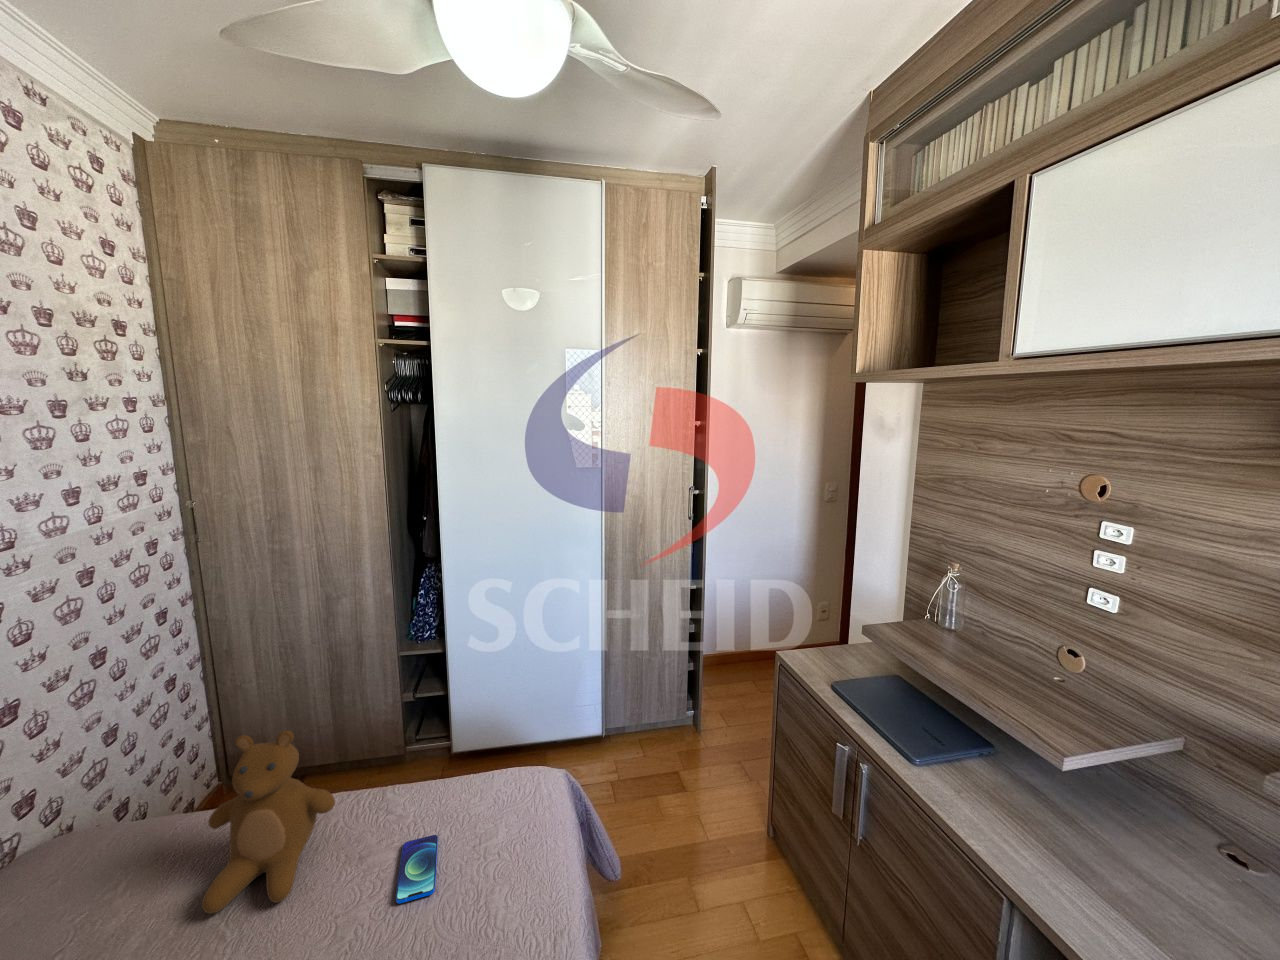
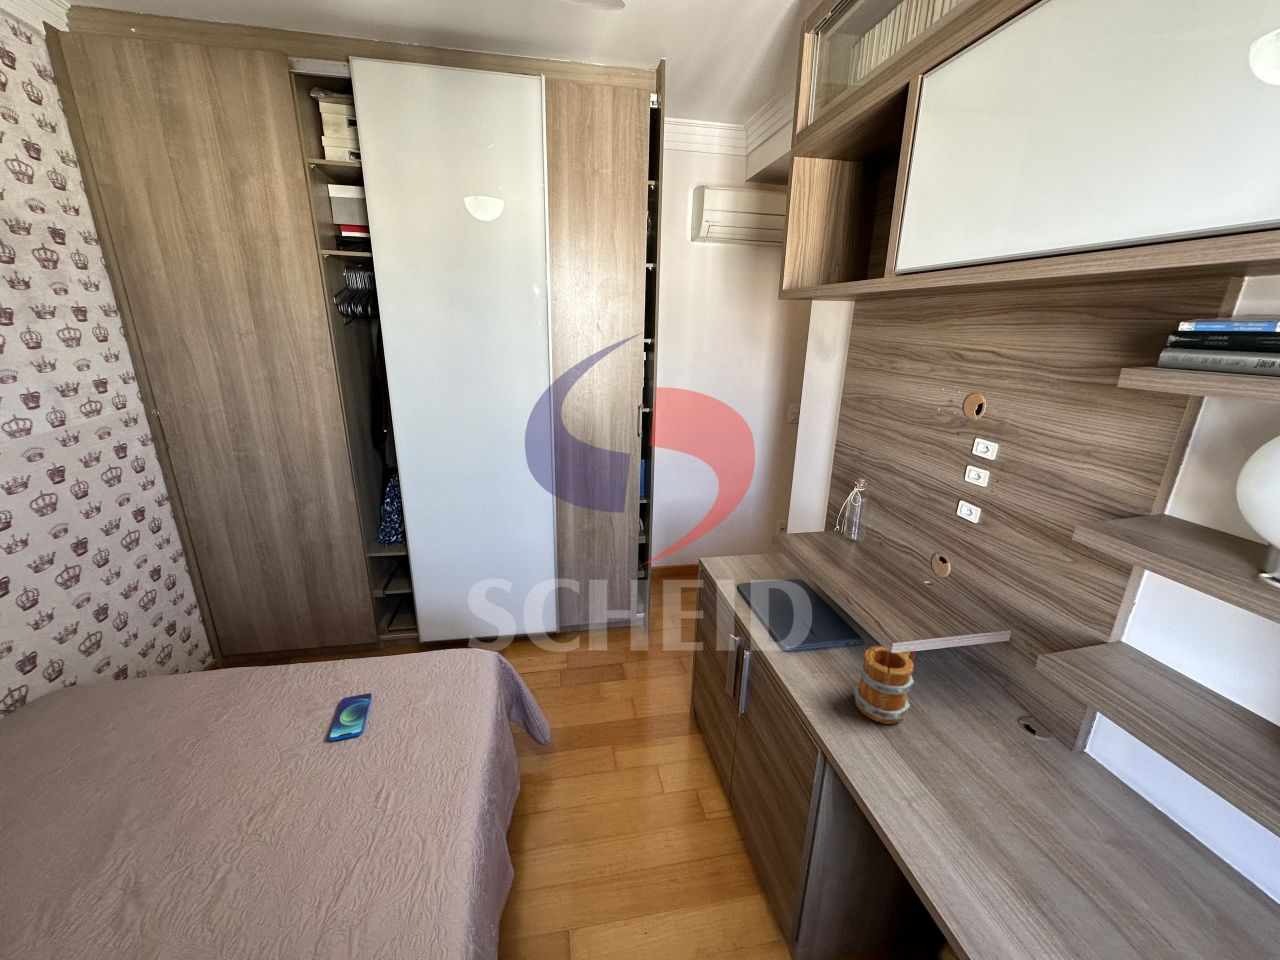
teddy bear: present [202,731,335,914] -> none [169,605,282,744]
mug: none [1032,755,1112,870] -> present [854,646,915,724]

